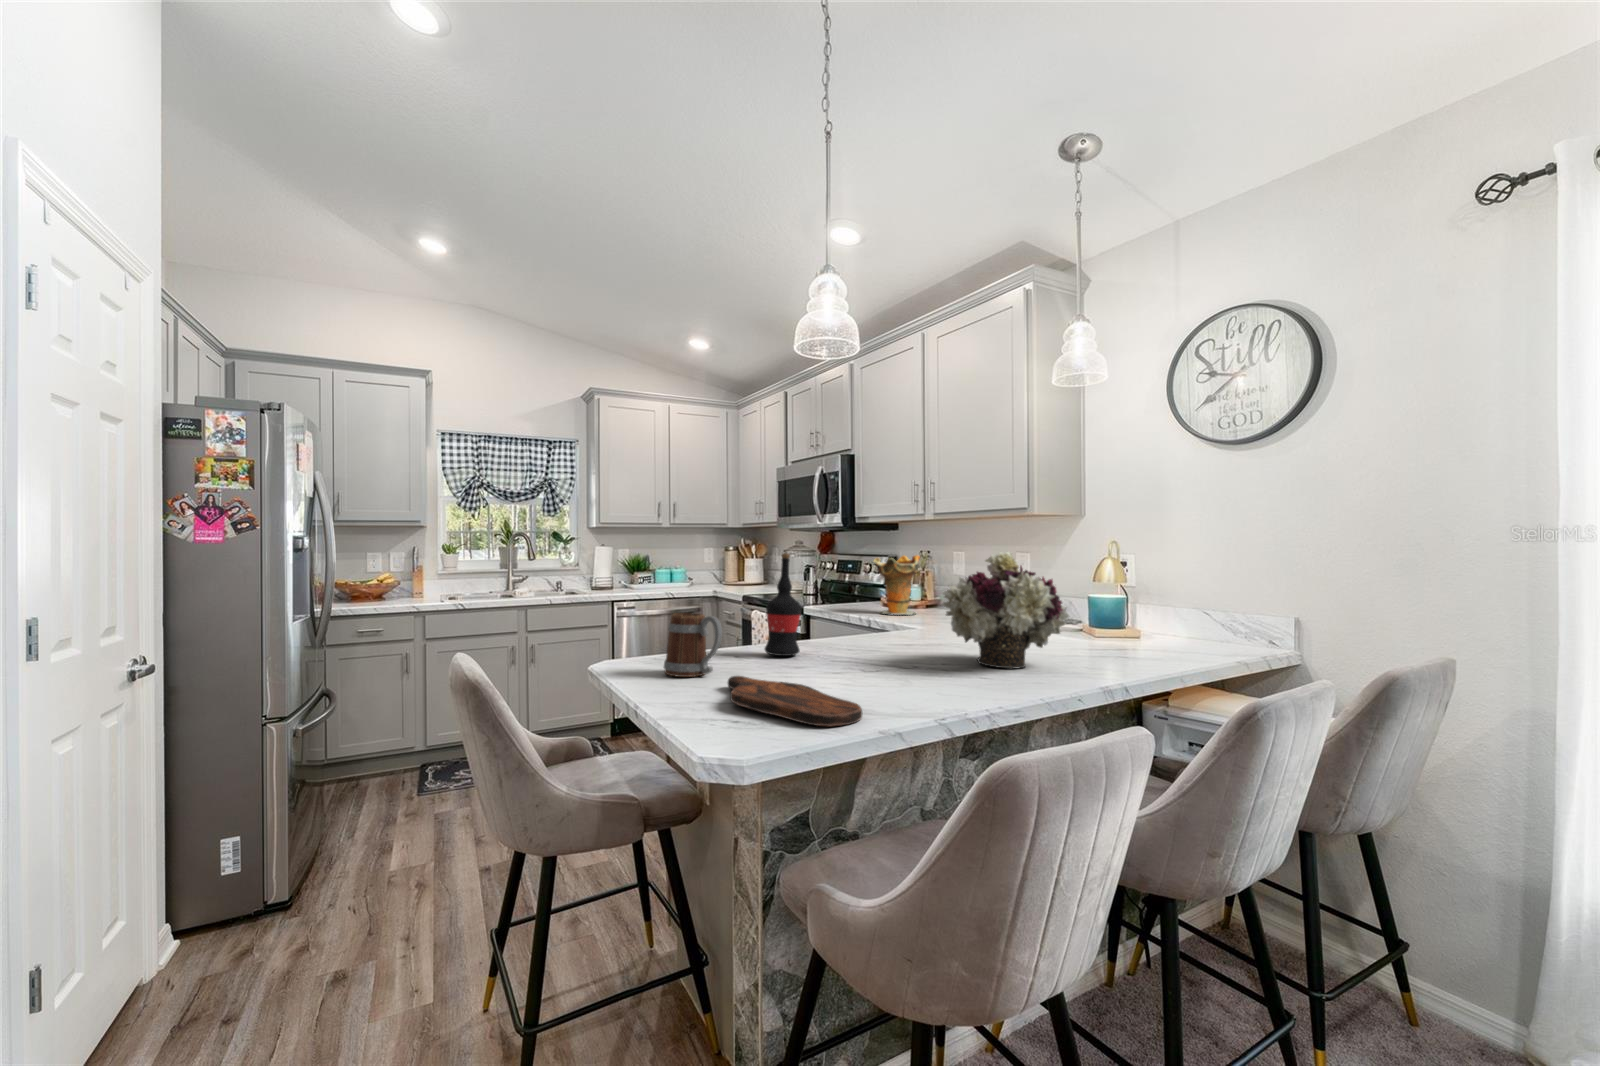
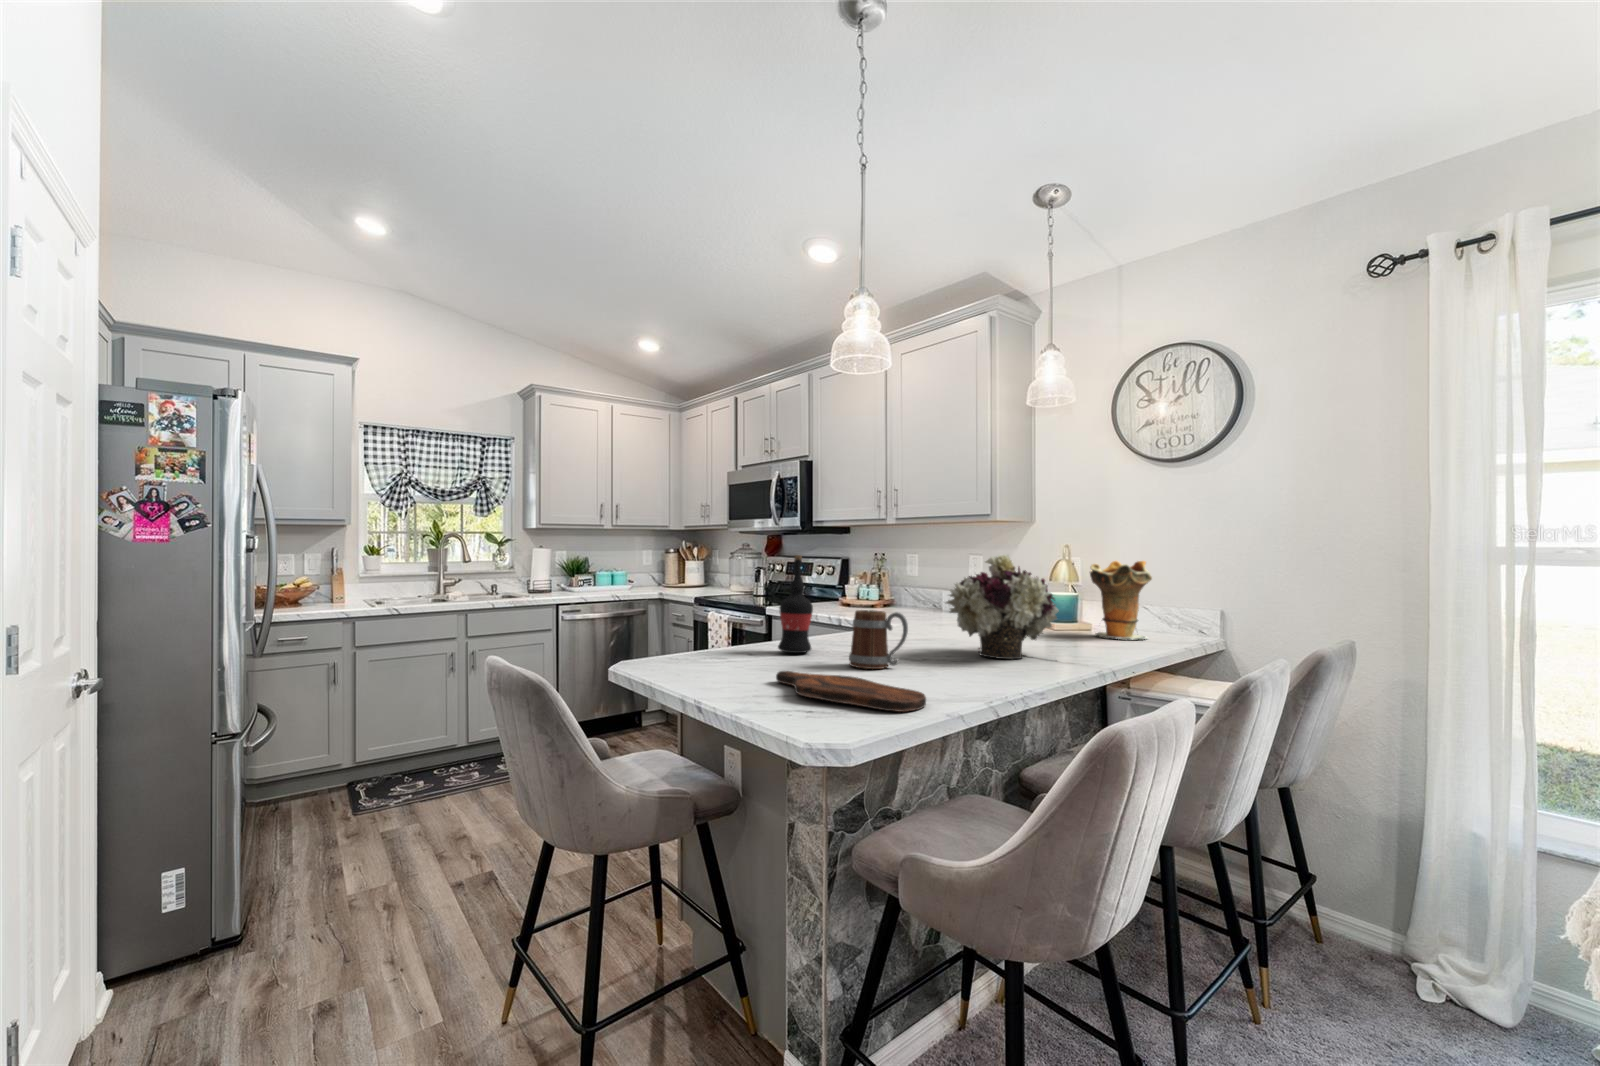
decorative vase: present [873,555,920,615] -> present [1090,561,1152,640]
mug: present [664,613,722,677] -> present [849,610,908,669]

